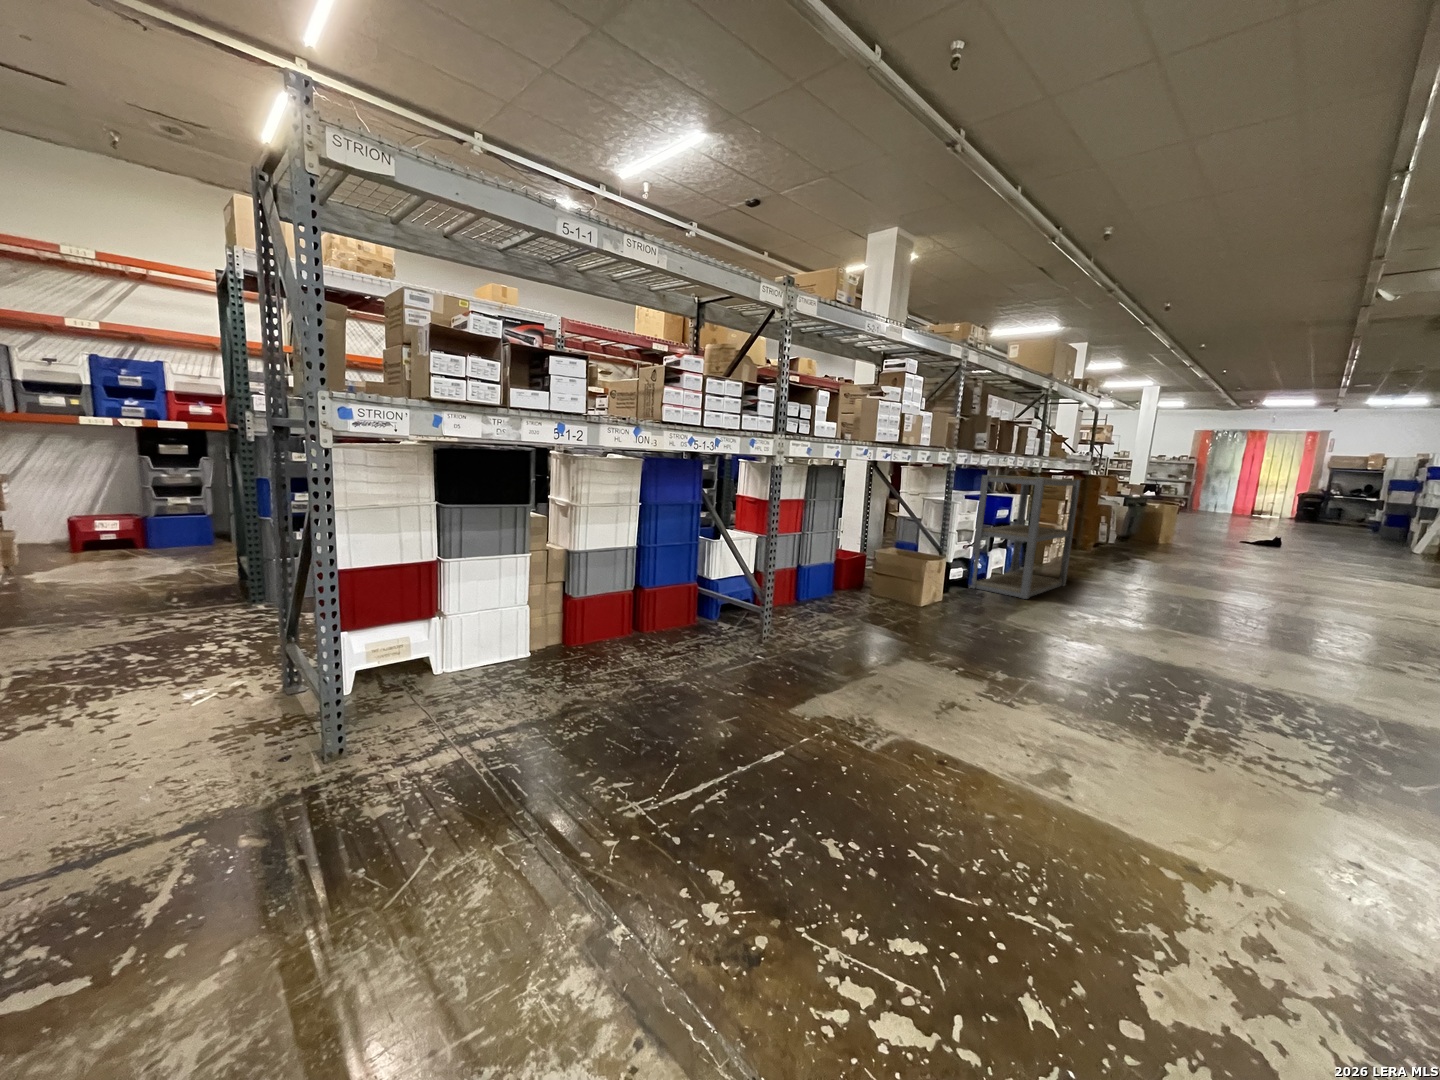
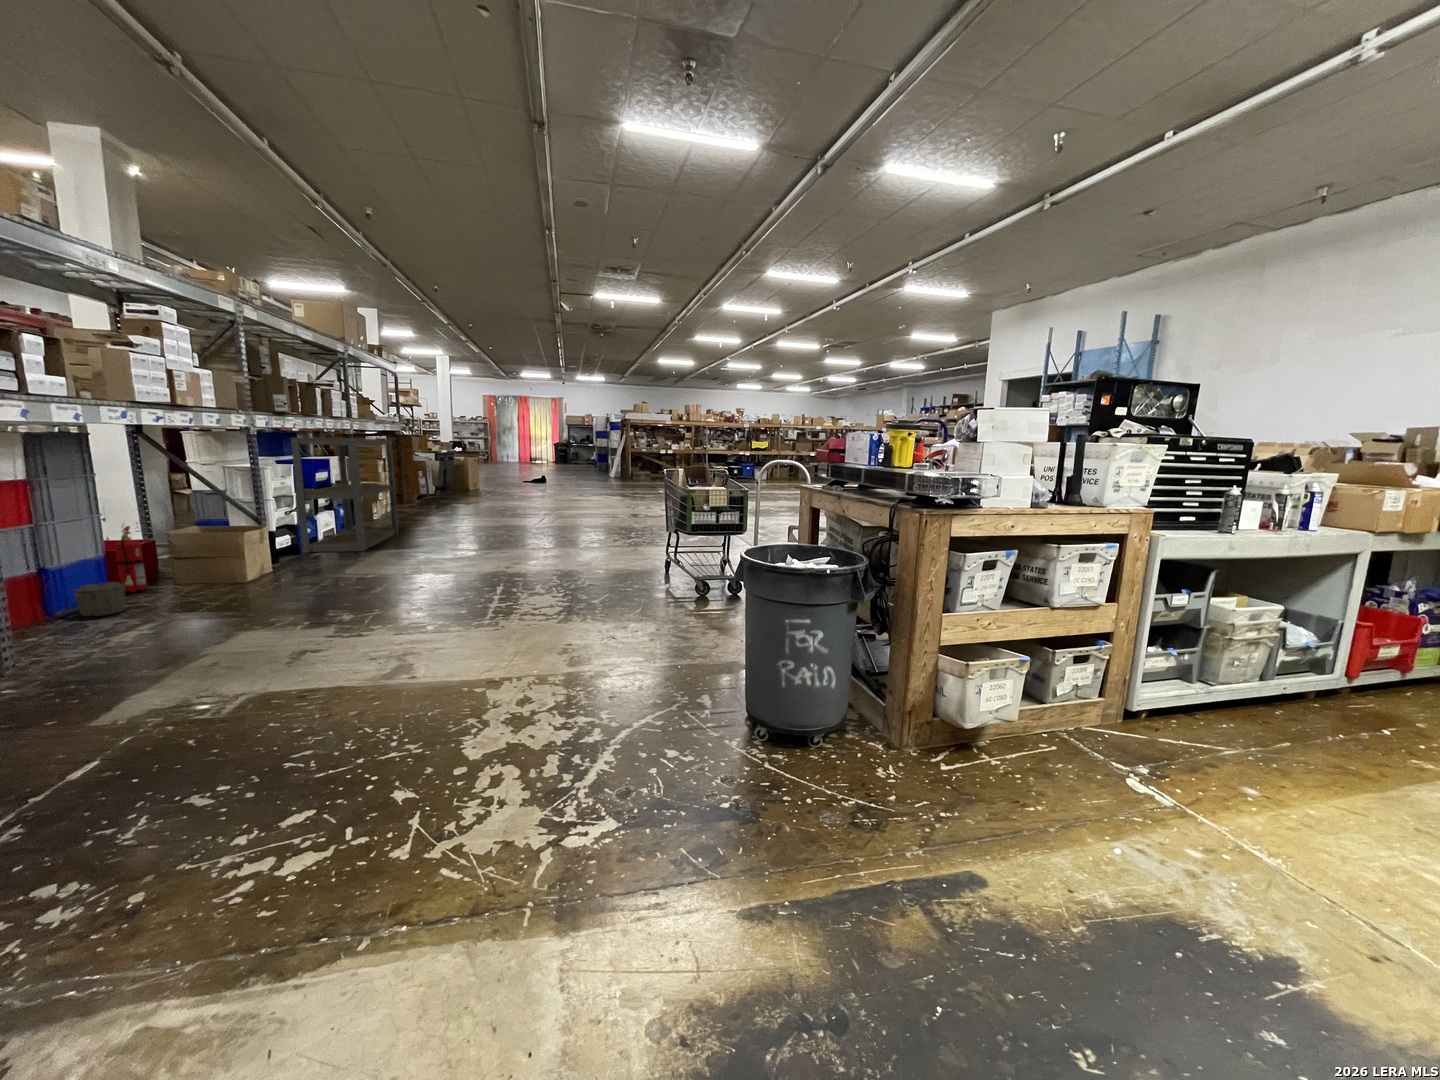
fire extinguisher: none [839,538,857,596] -> present [115,526,147,593]
bucket: none [801,583,840,611] -> present [57,582,125,617]

